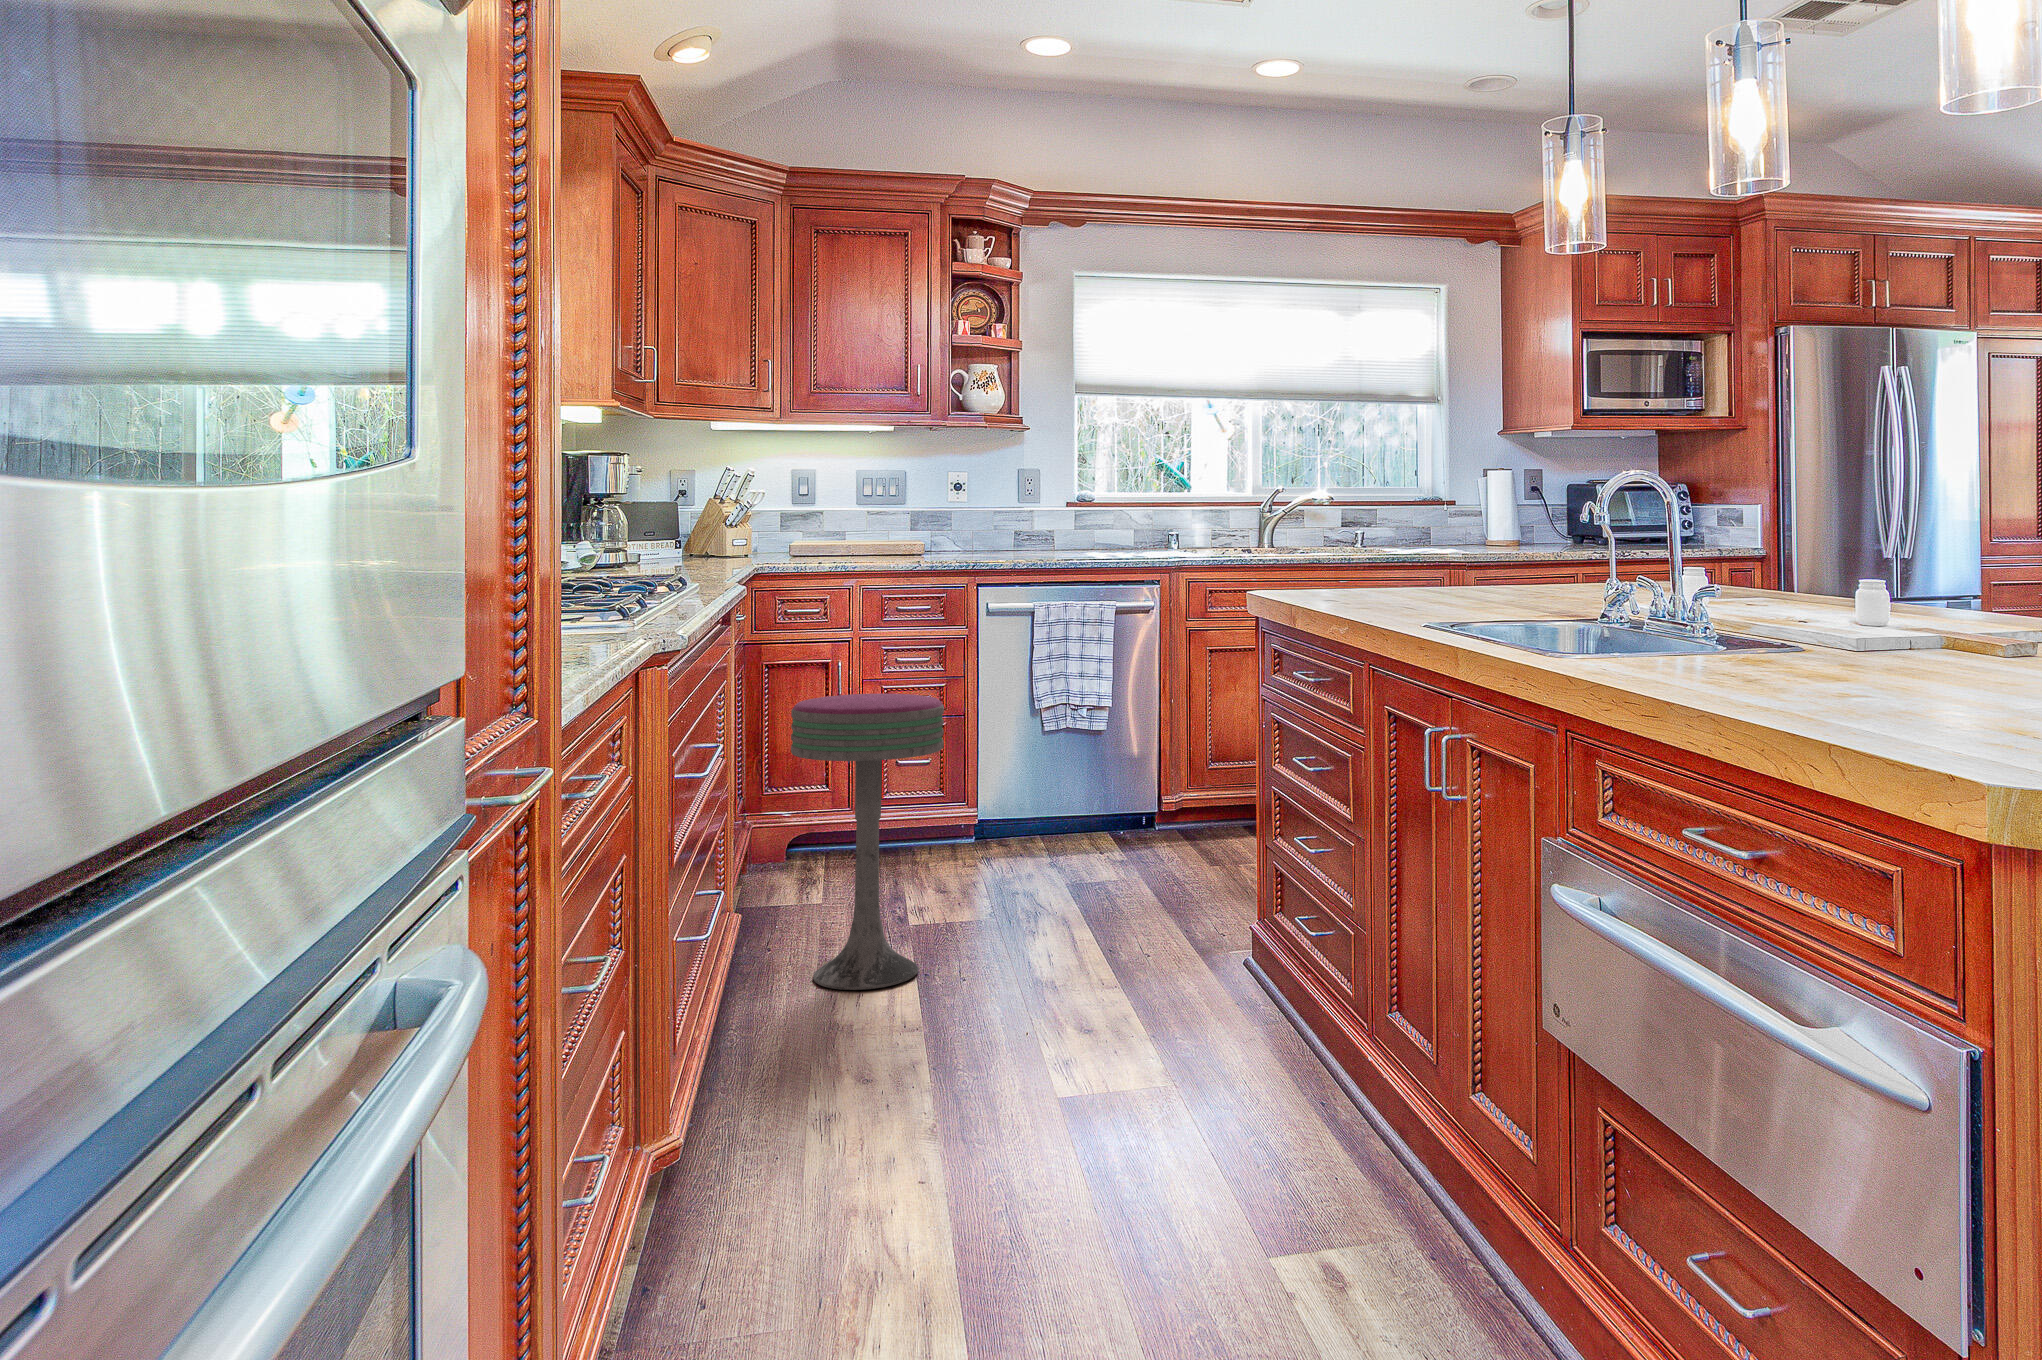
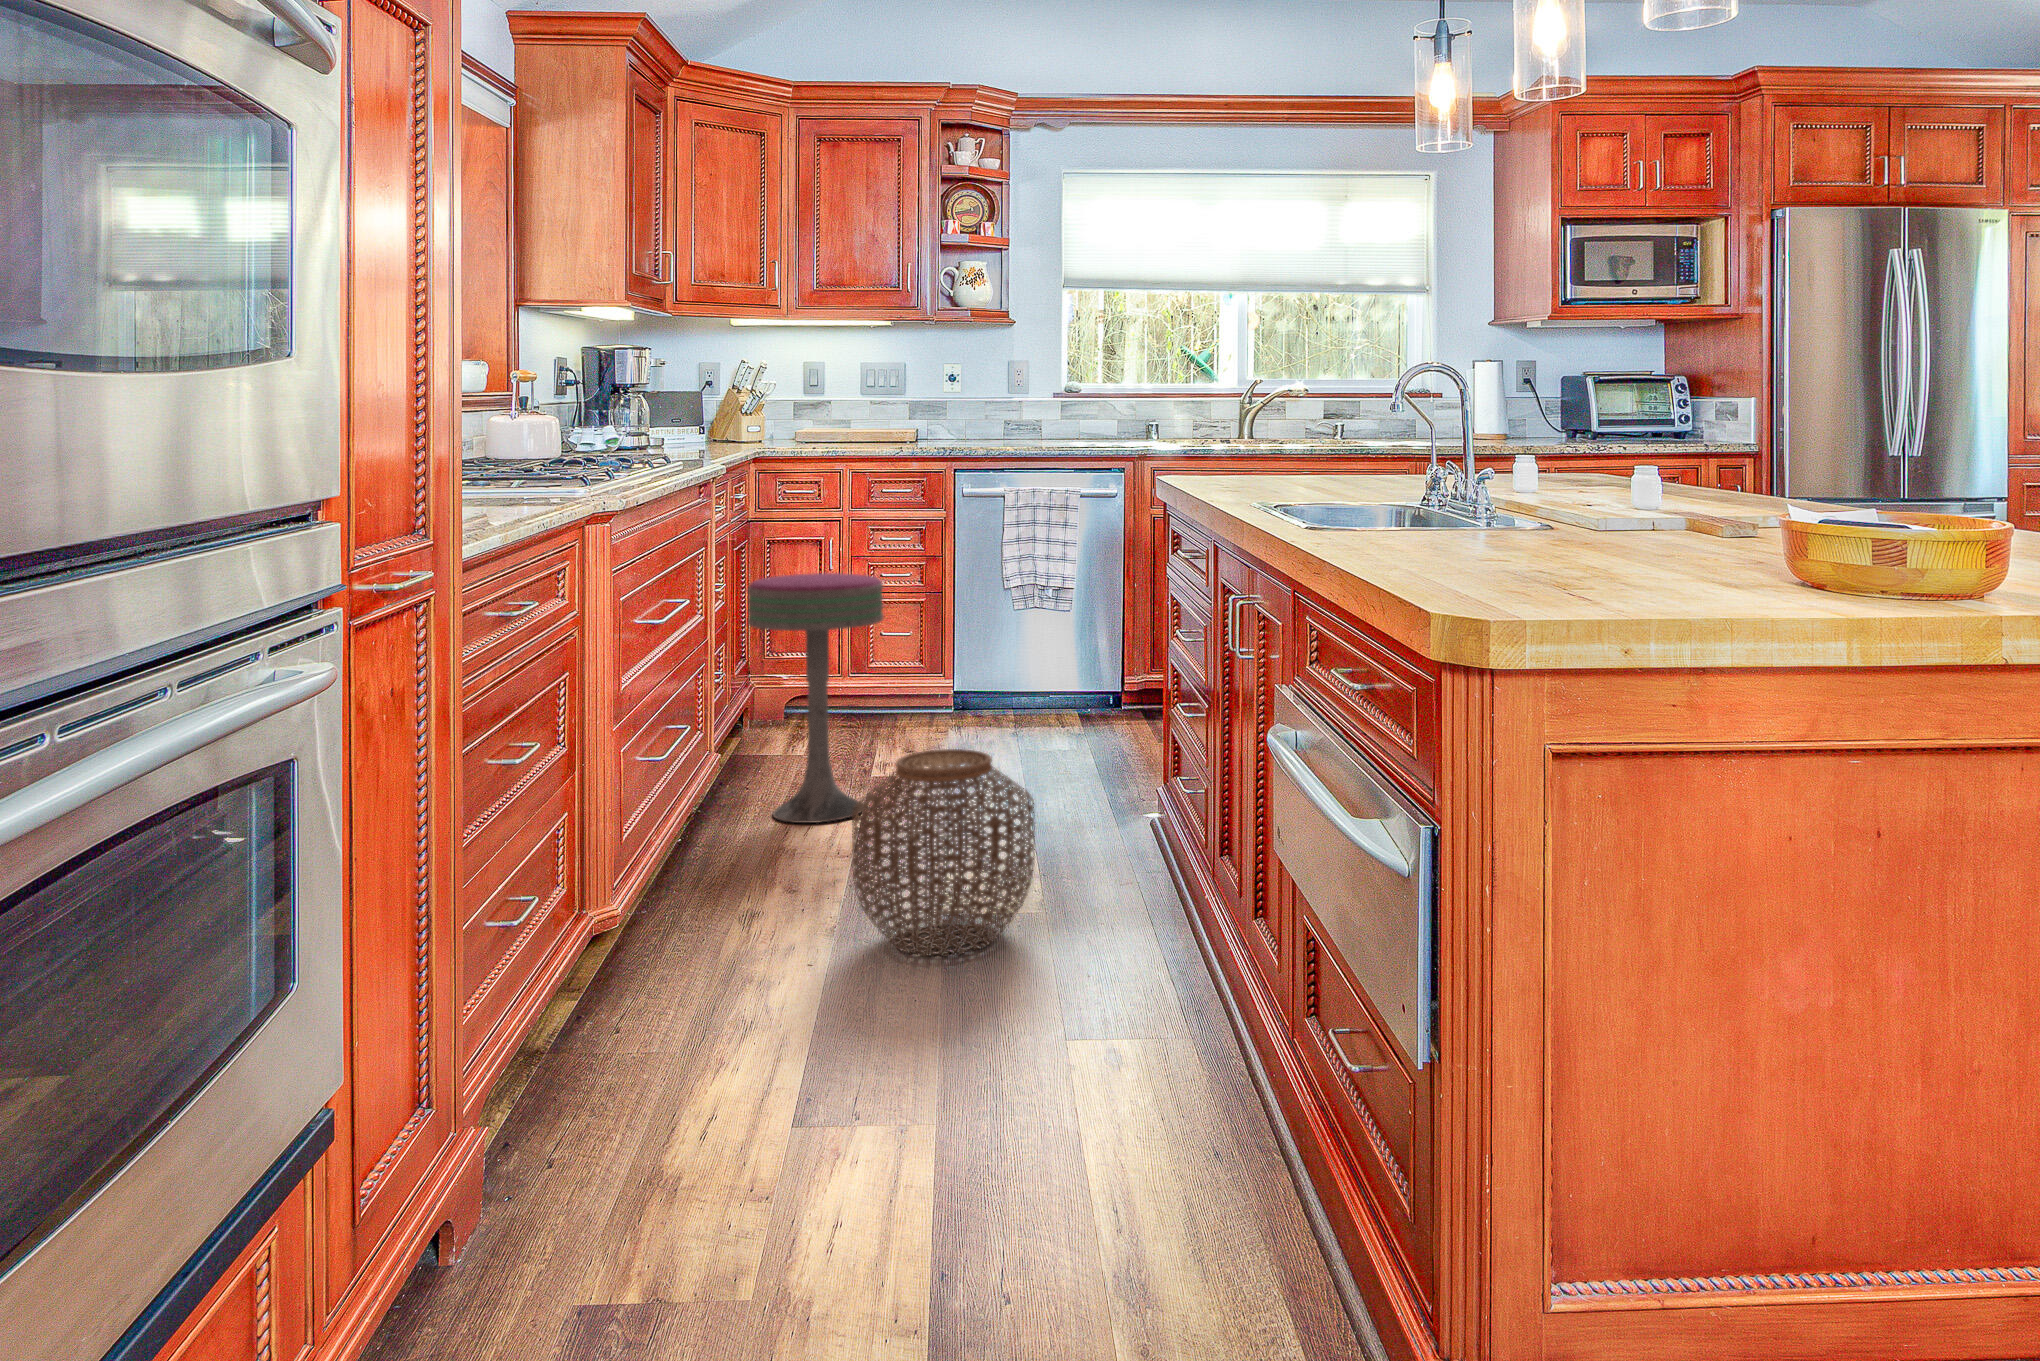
woven basket: none [979,908,1202,1182] -> present [852,749,1035,956]

